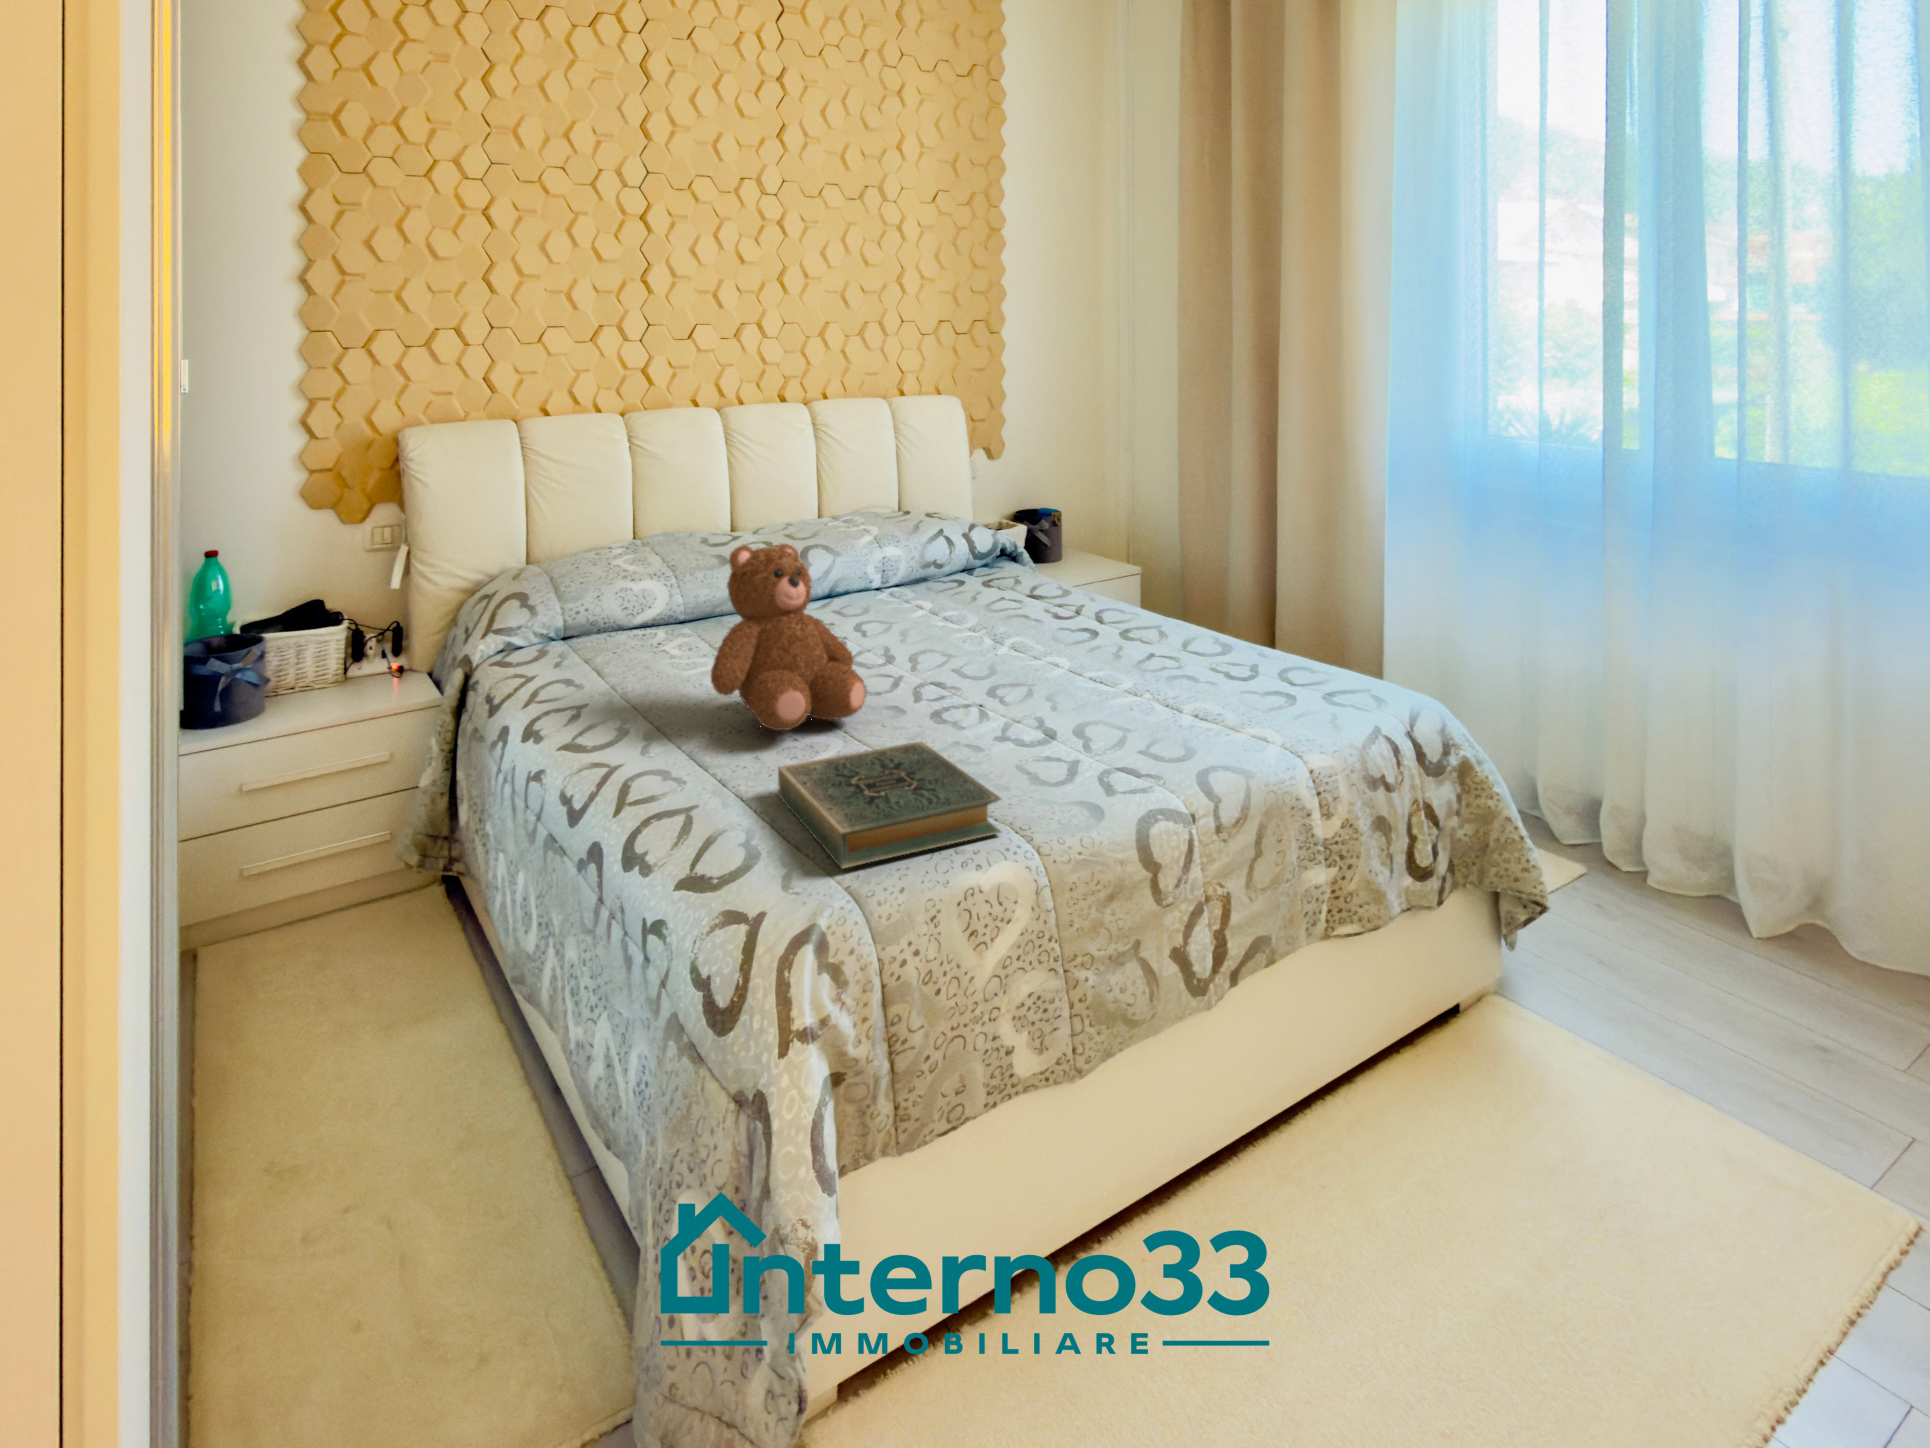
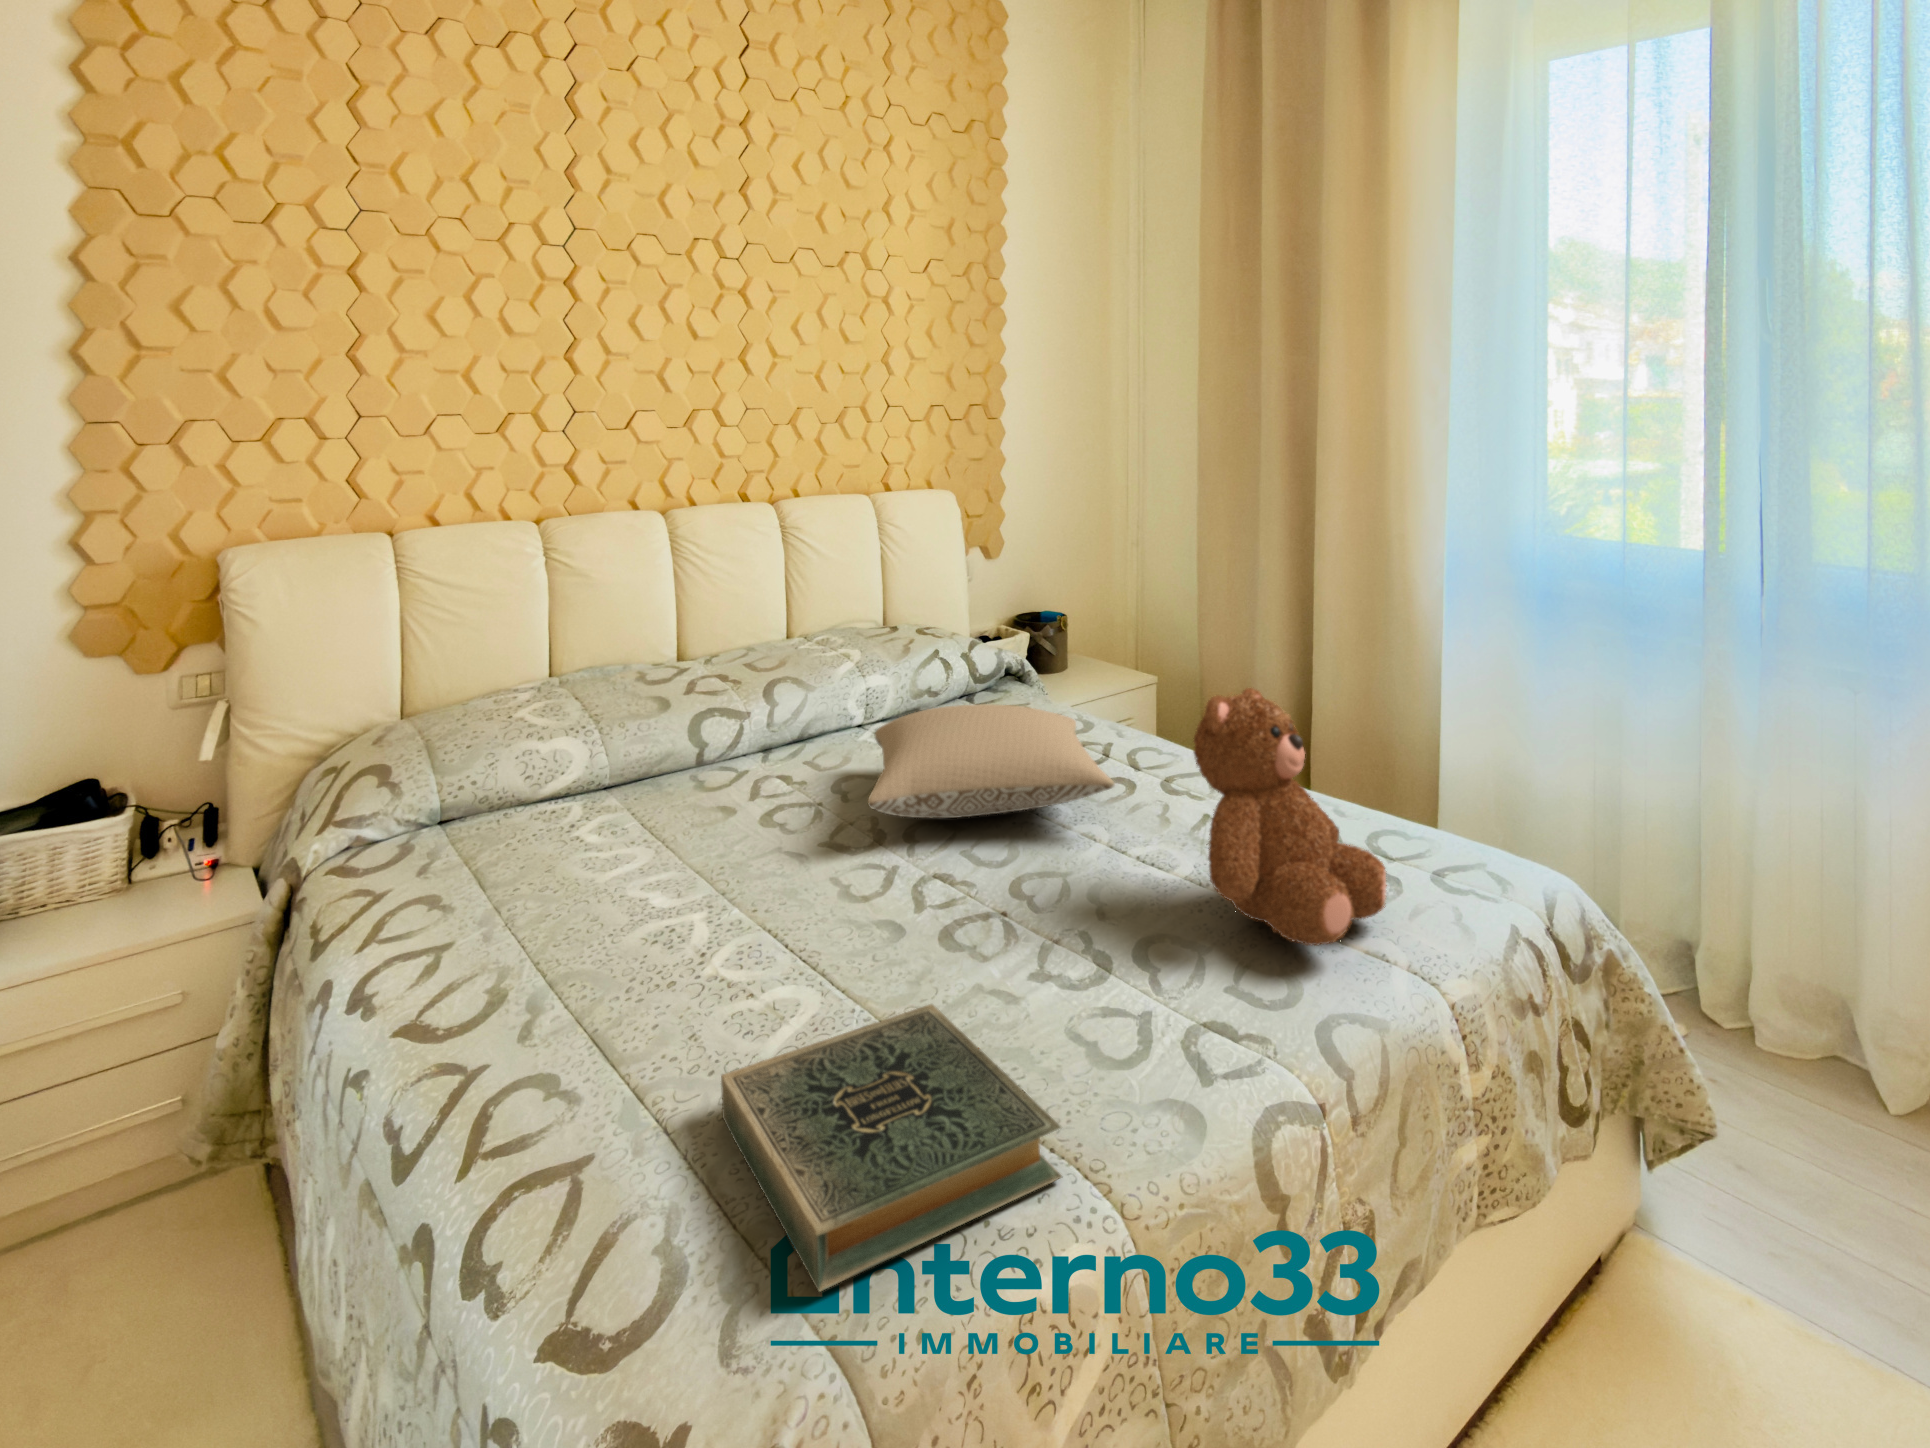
teddy bear: present [711,544,866,730] -> present [1194,688,1387,946]
pillow: none [881,565,1073,646] -> present [868,704,1115,818]

